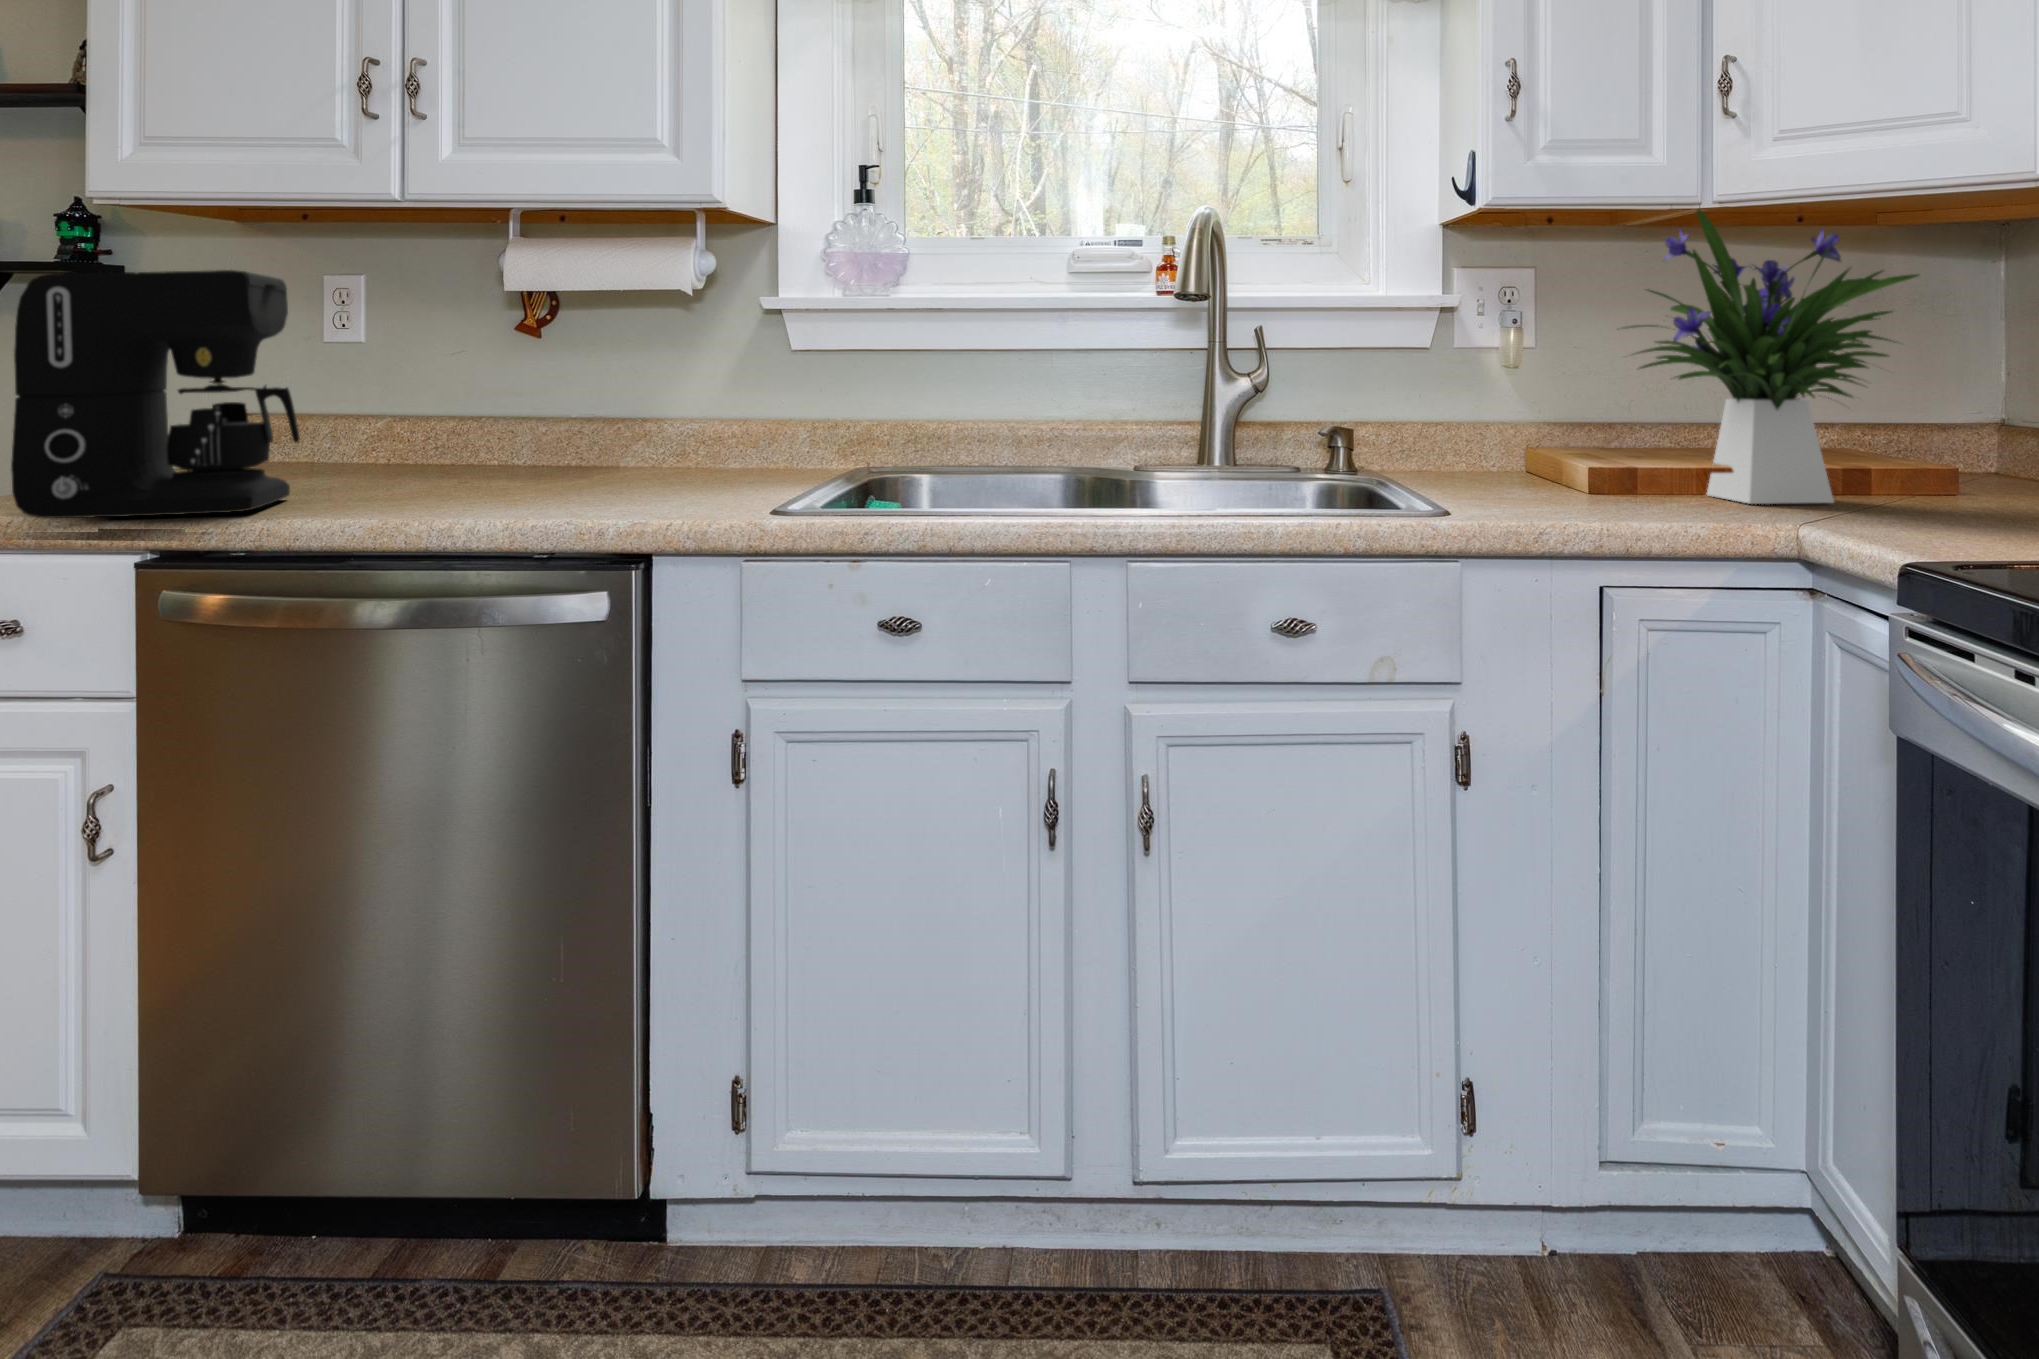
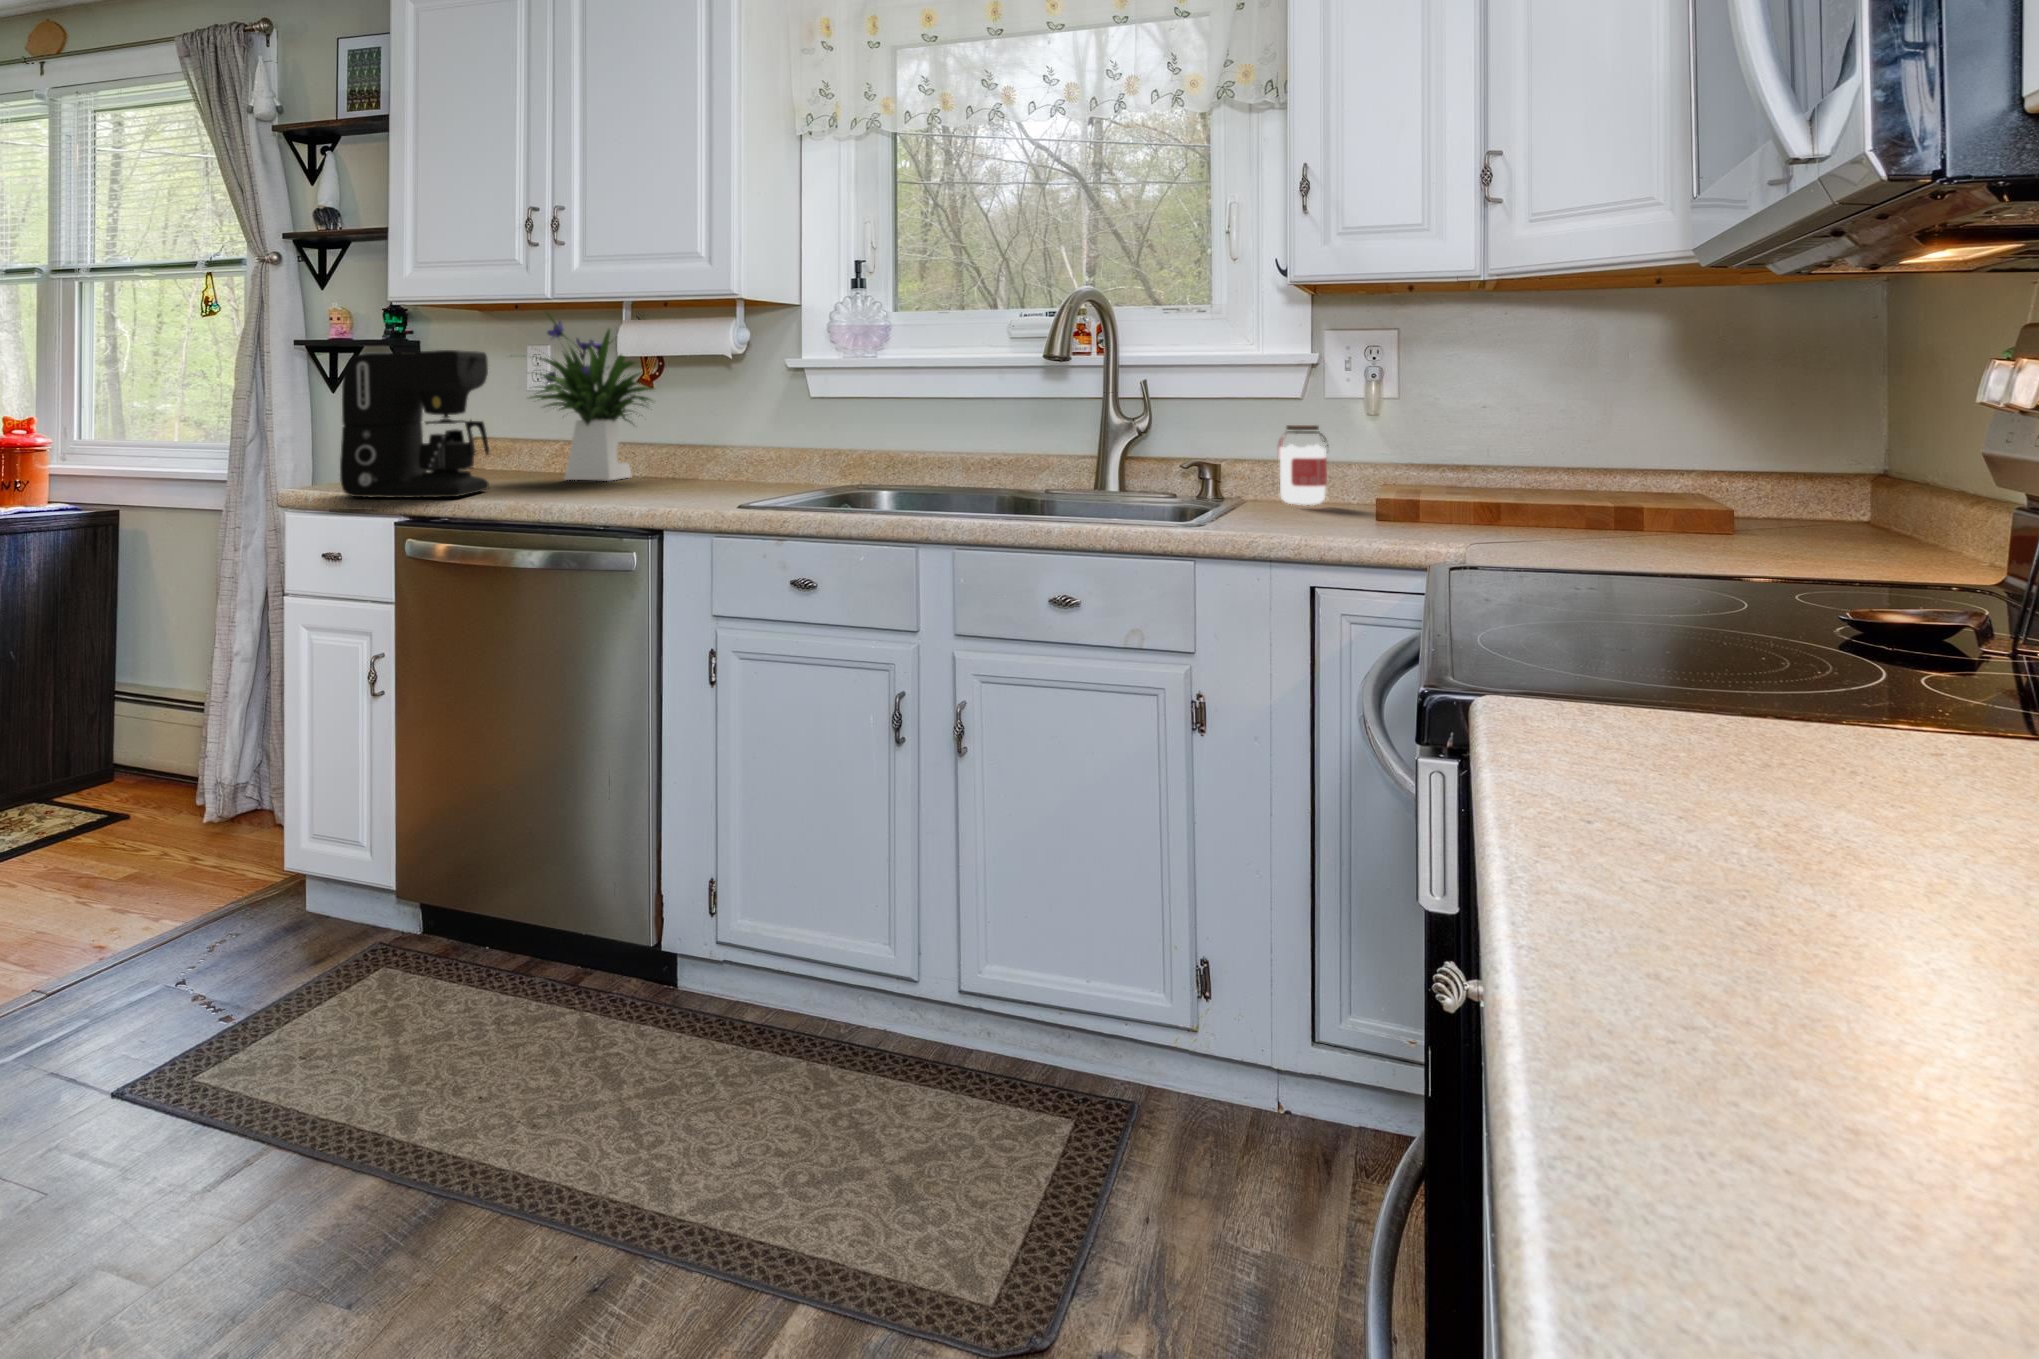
flower arrangement: present [1628,209,1918,504] -> present [532,314,655,481]
jar: none [1417,385,1478,482] -> present [1278,425,1328,505]

